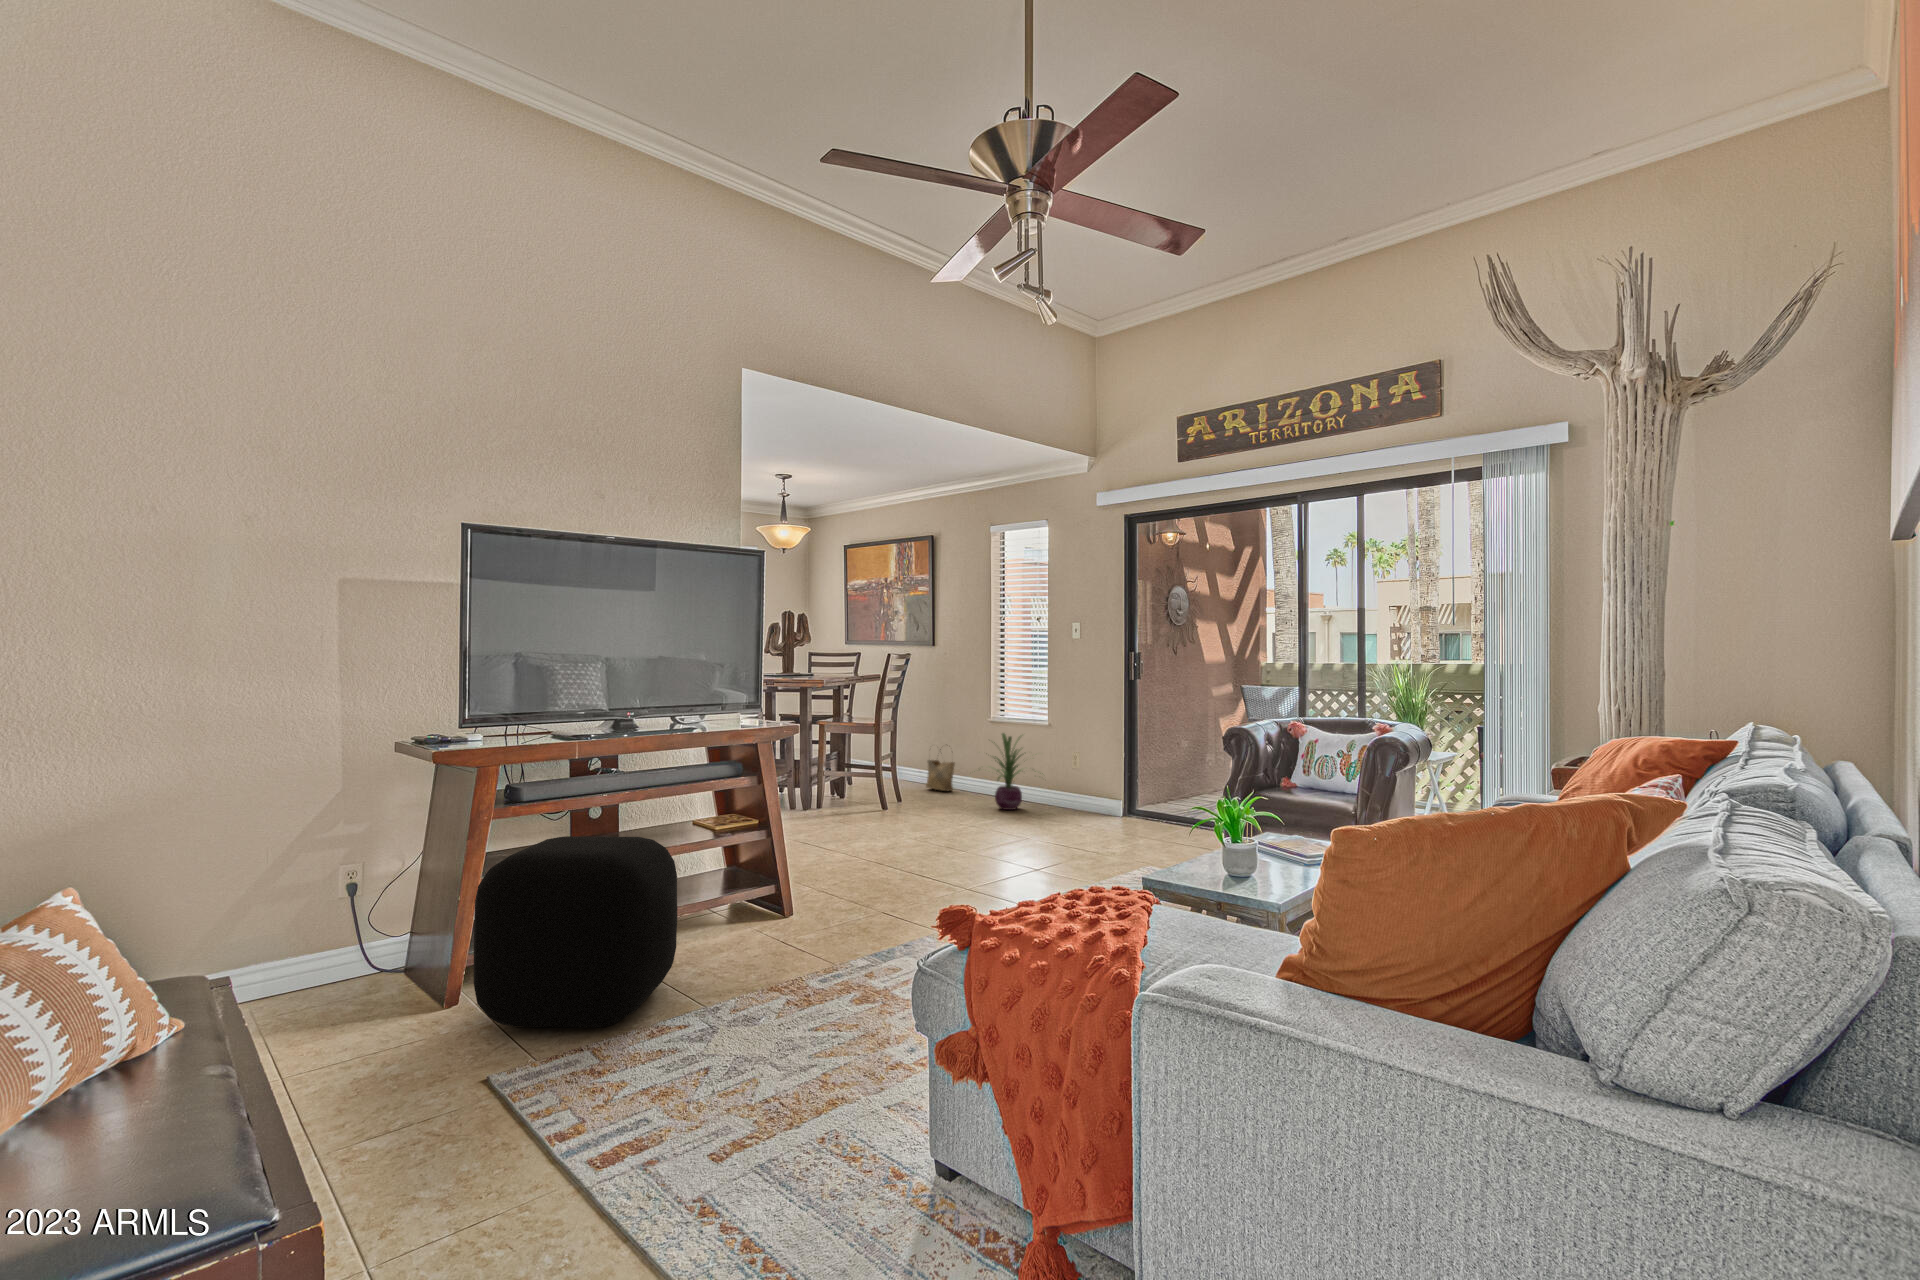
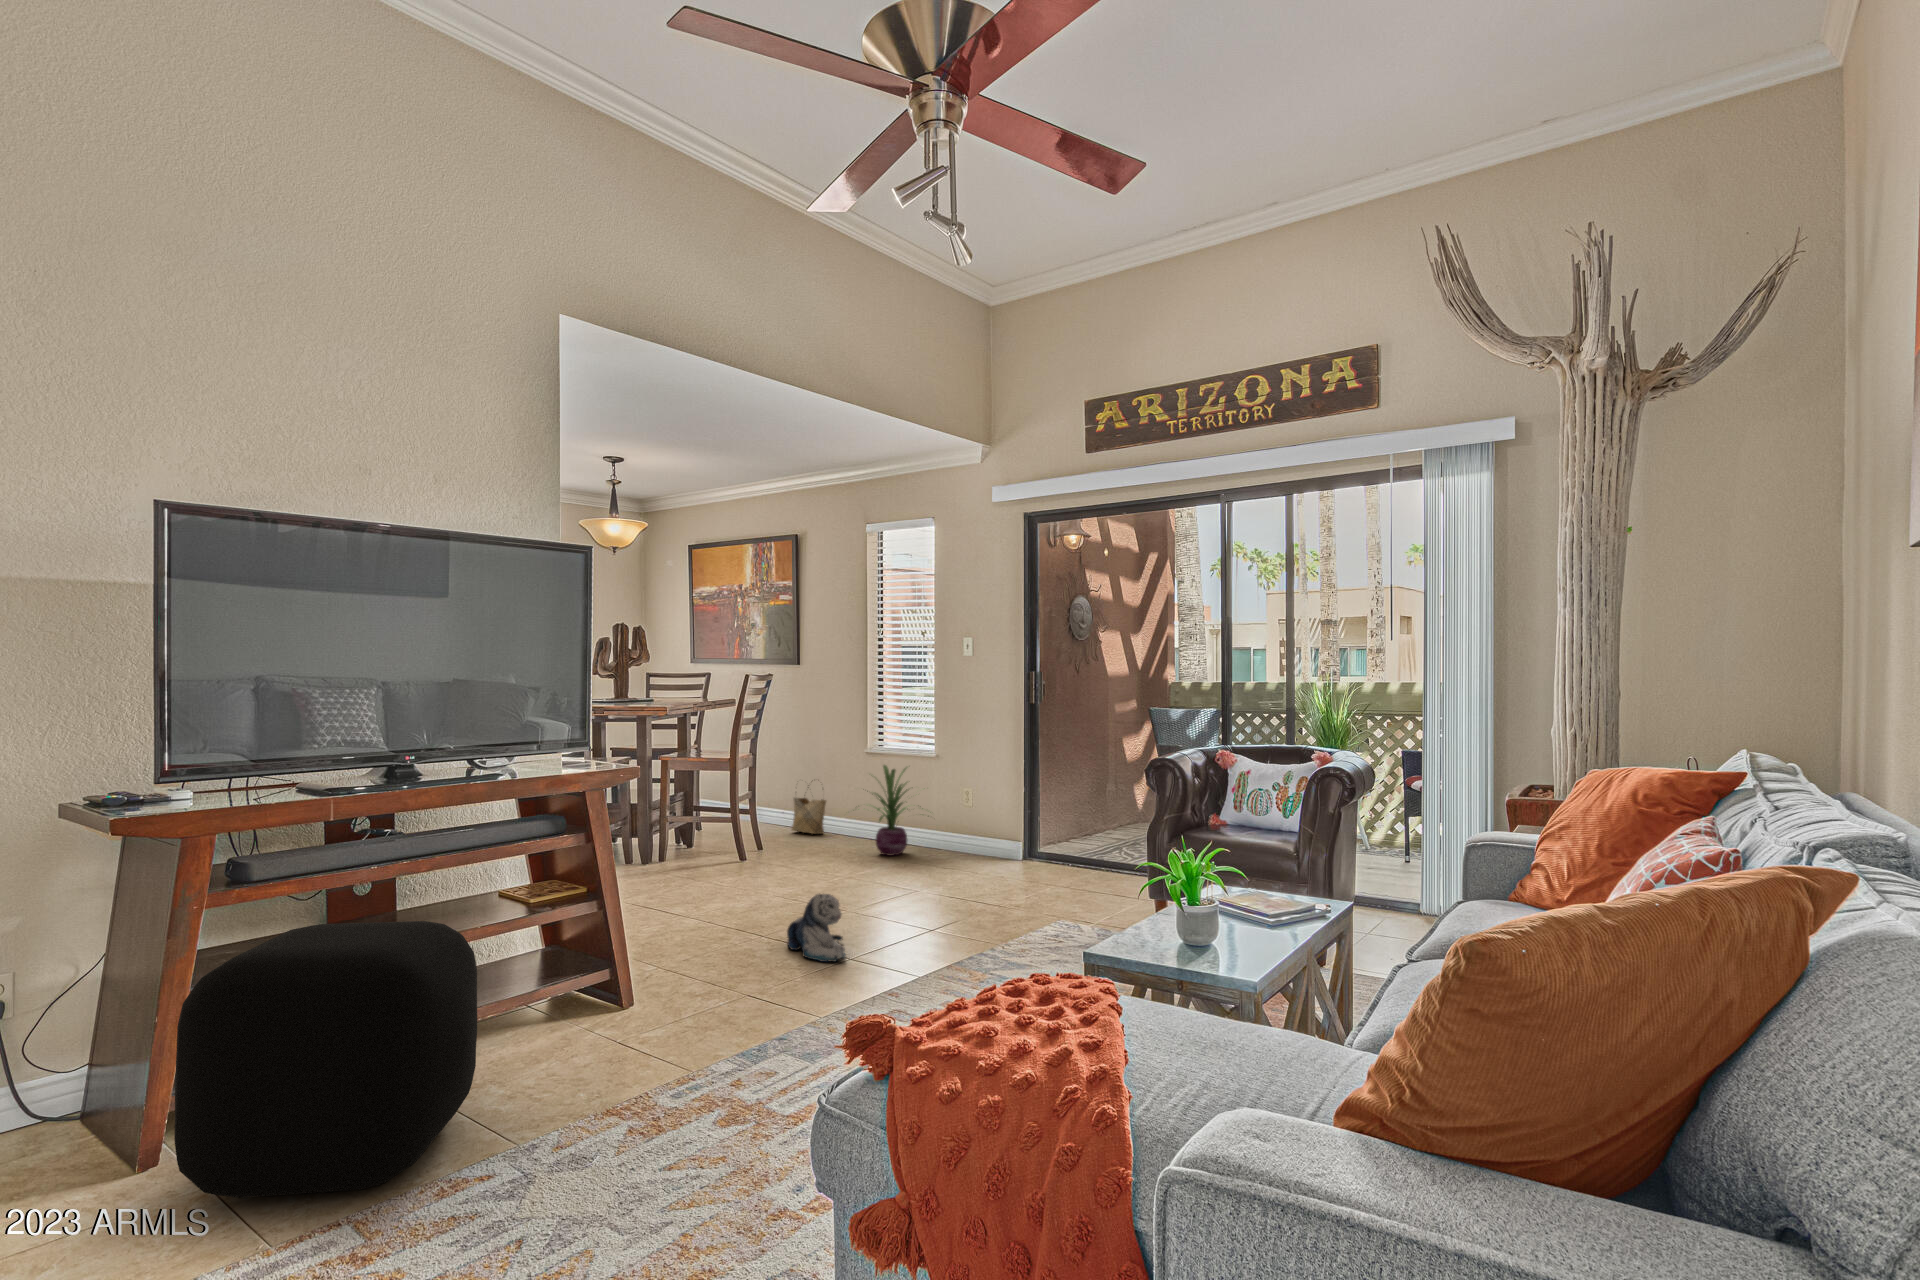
plush toy: none [916,835,962,890] -> present [787,894,846,962]

